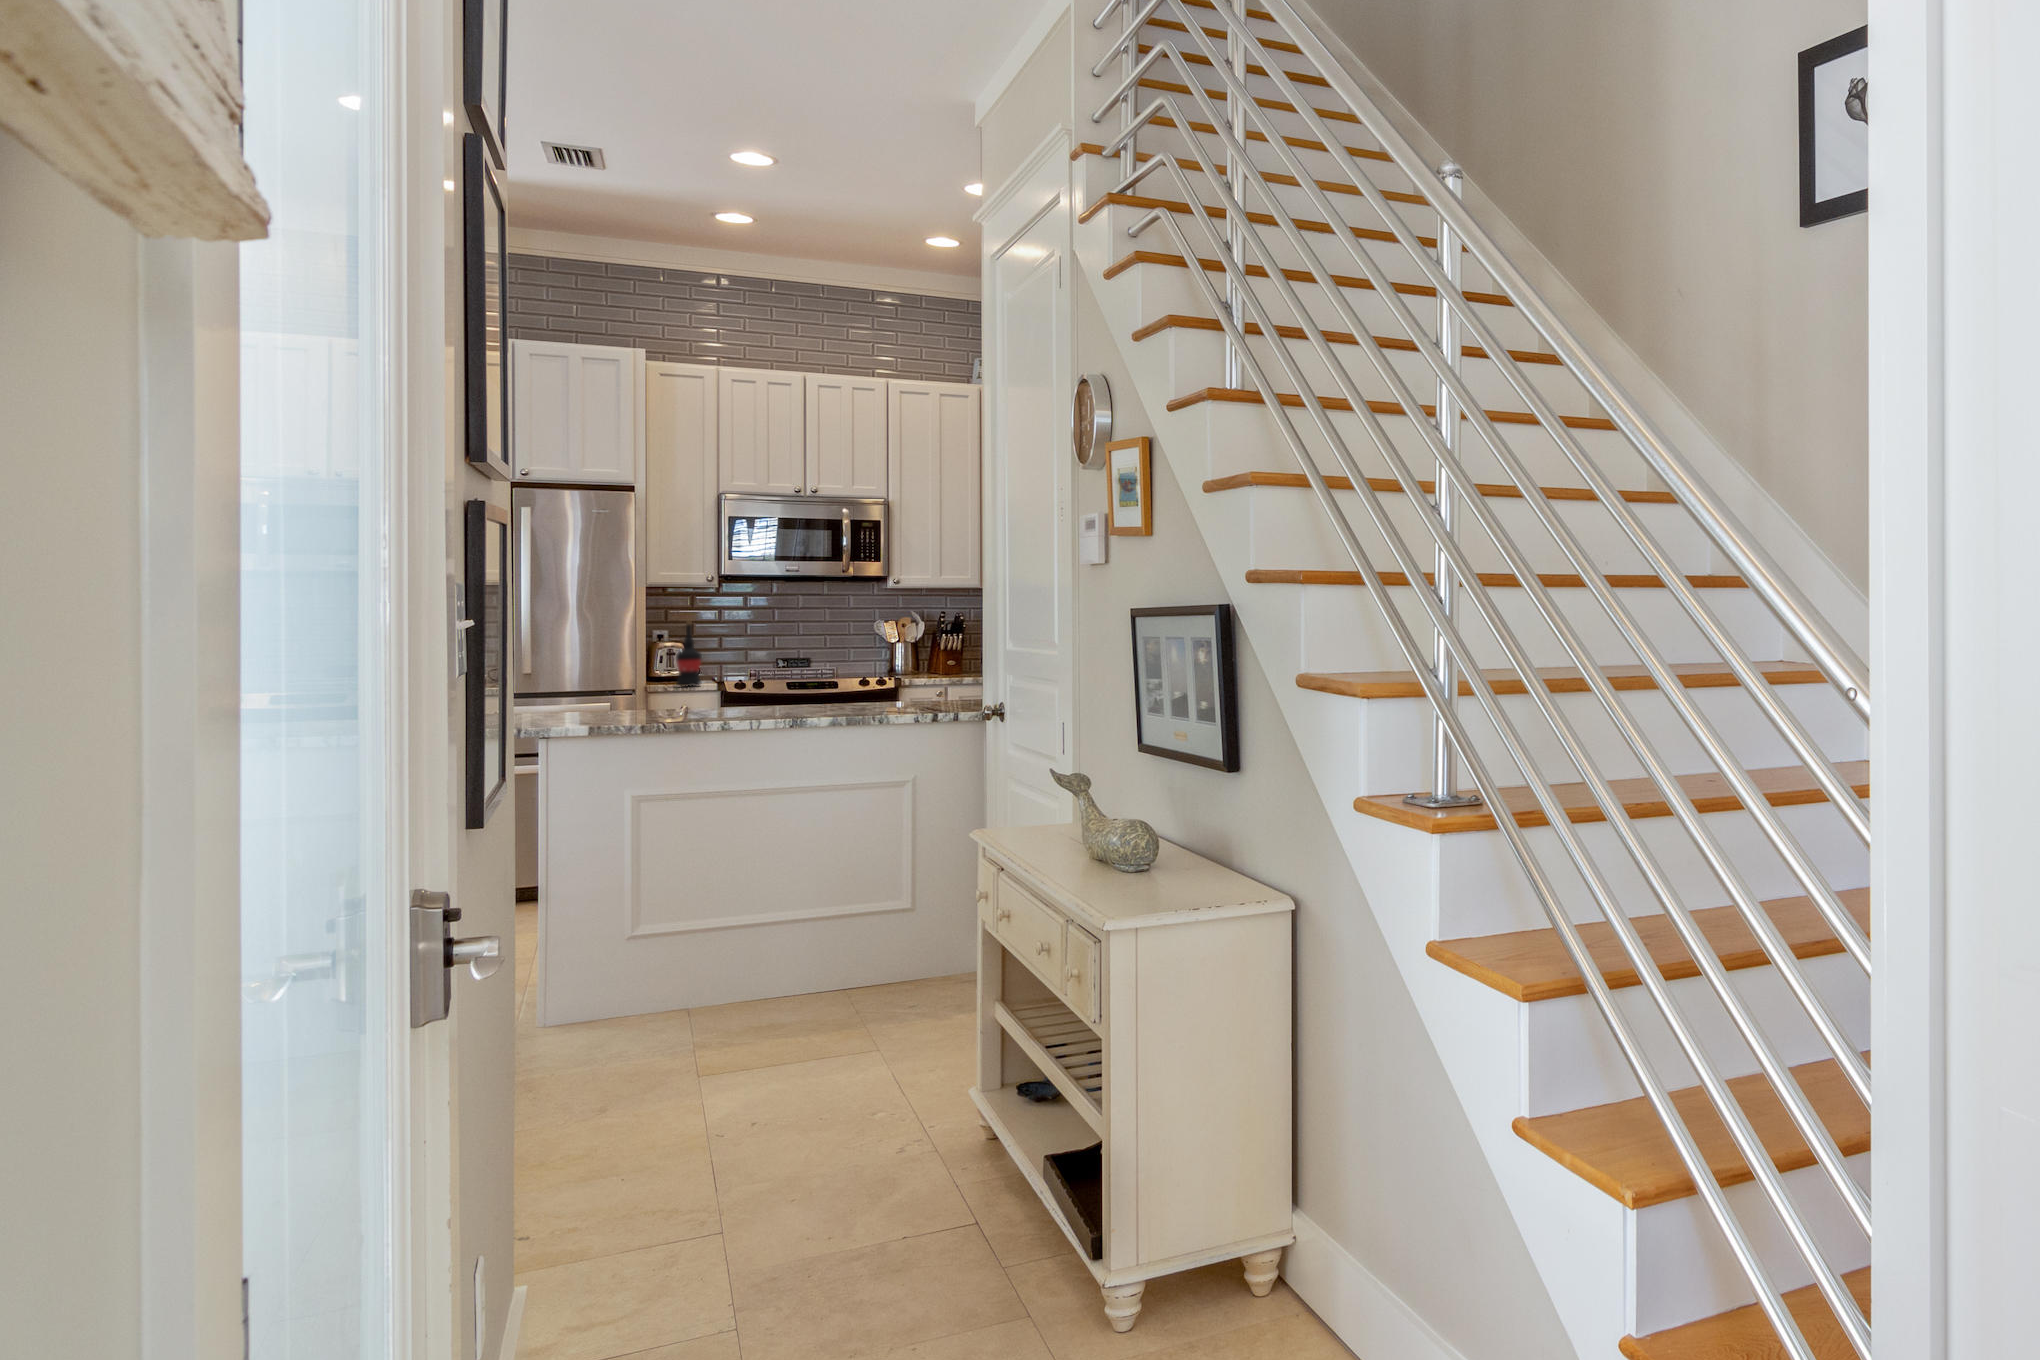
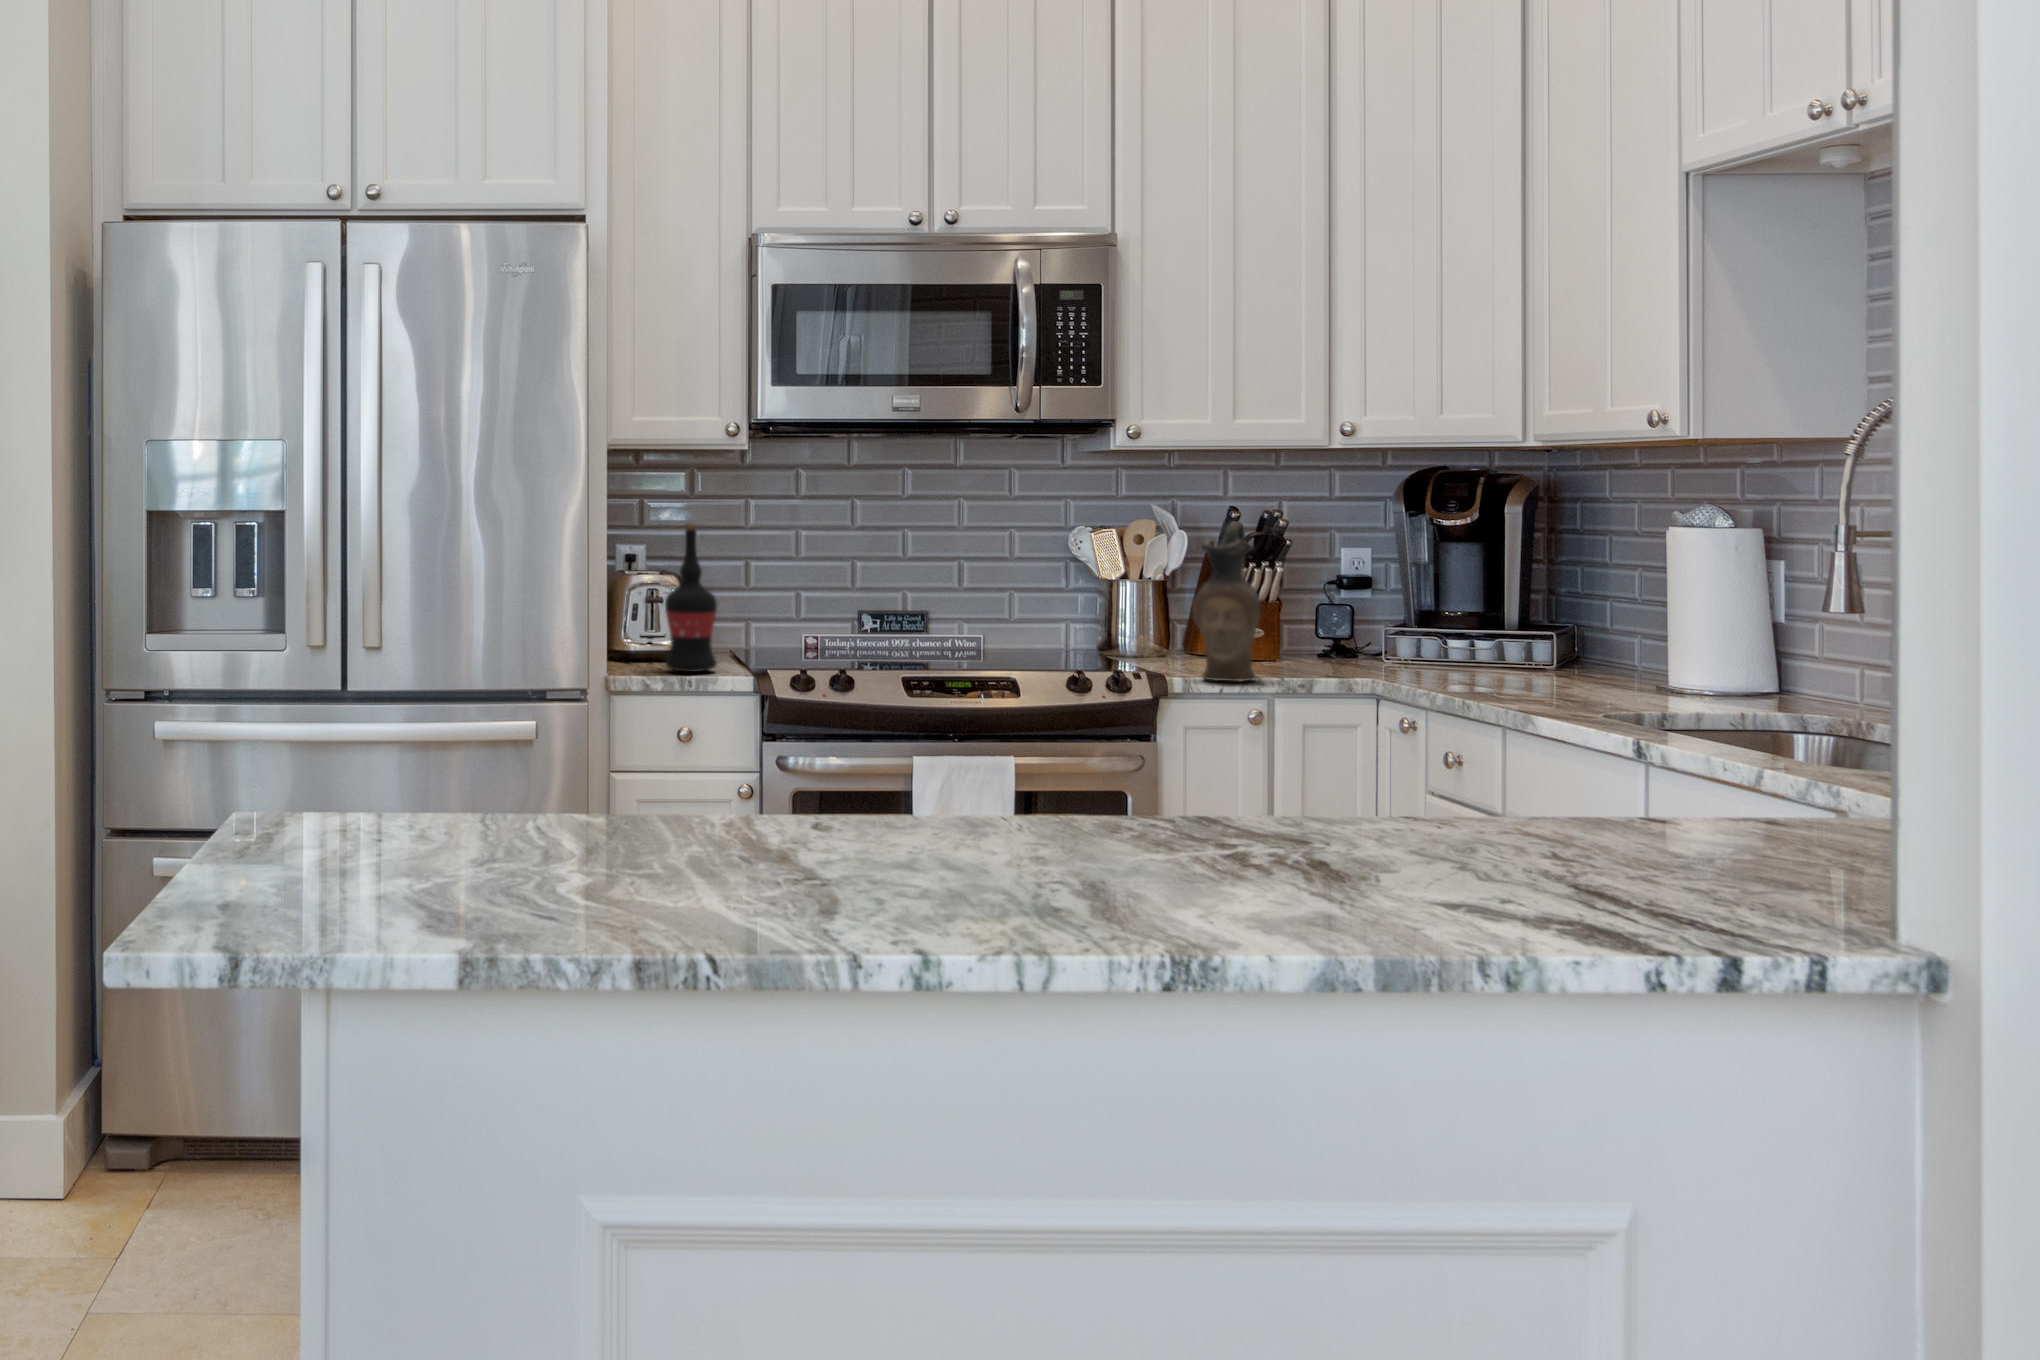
ceramic pitcher: none [912,614,940,676] -> present [1192,521,1261,682]

